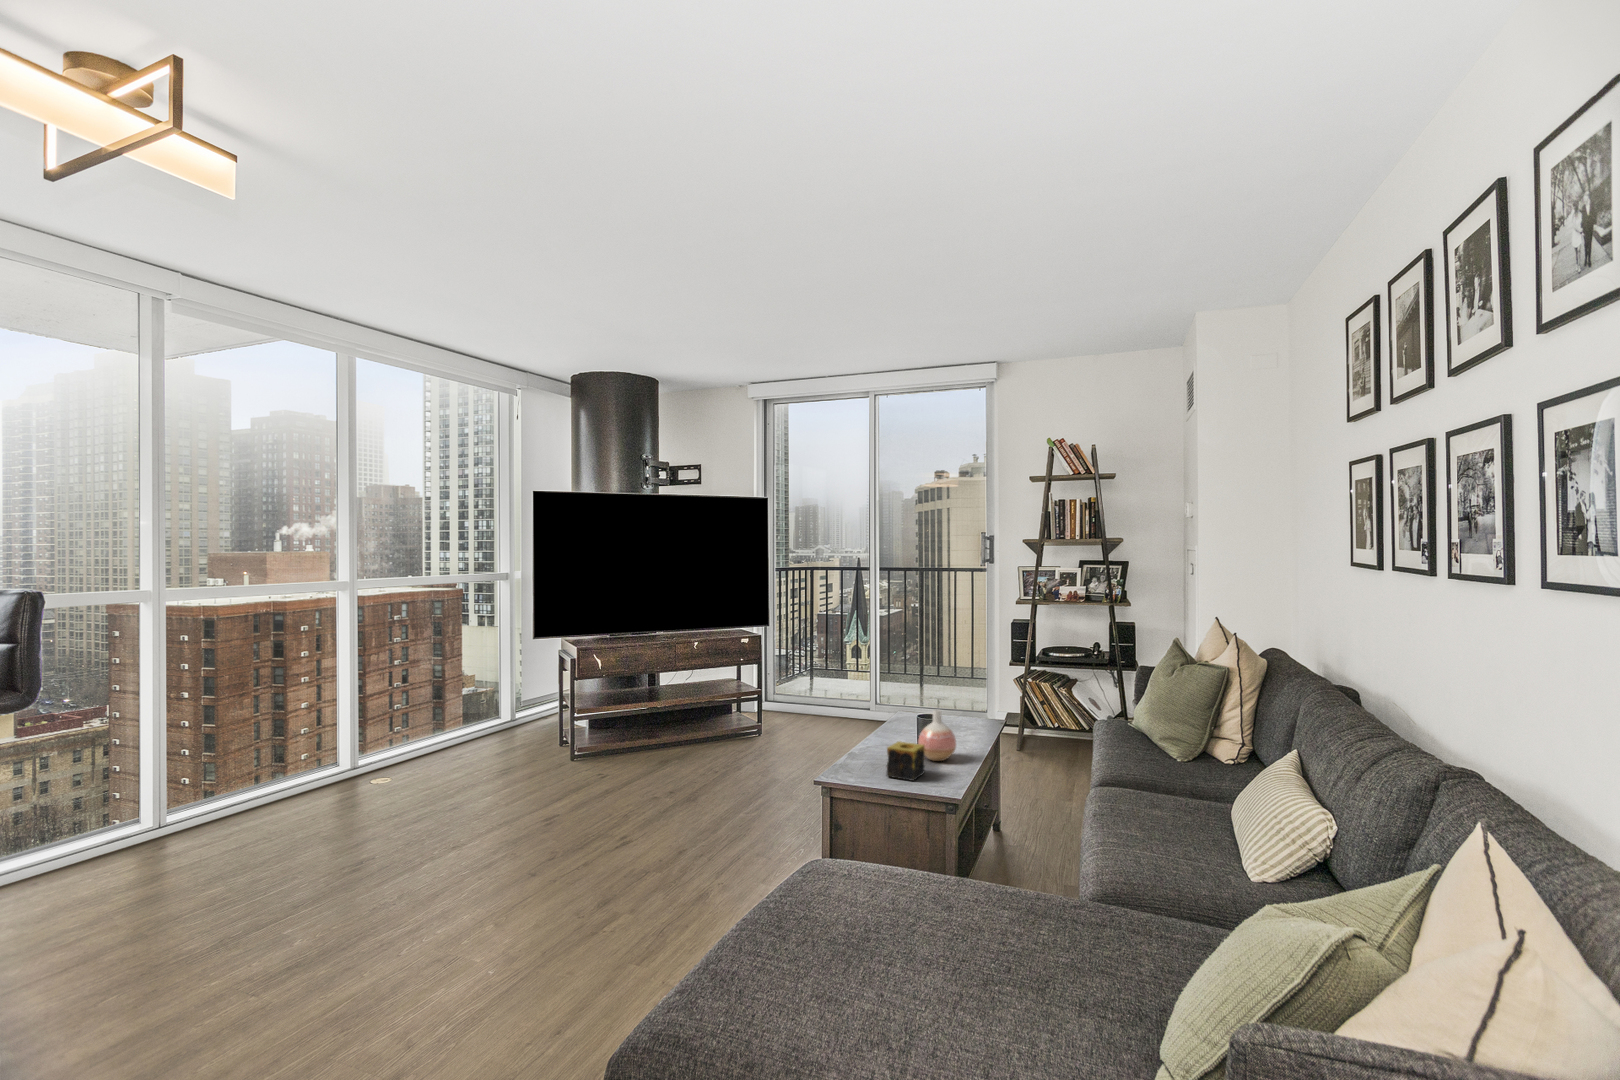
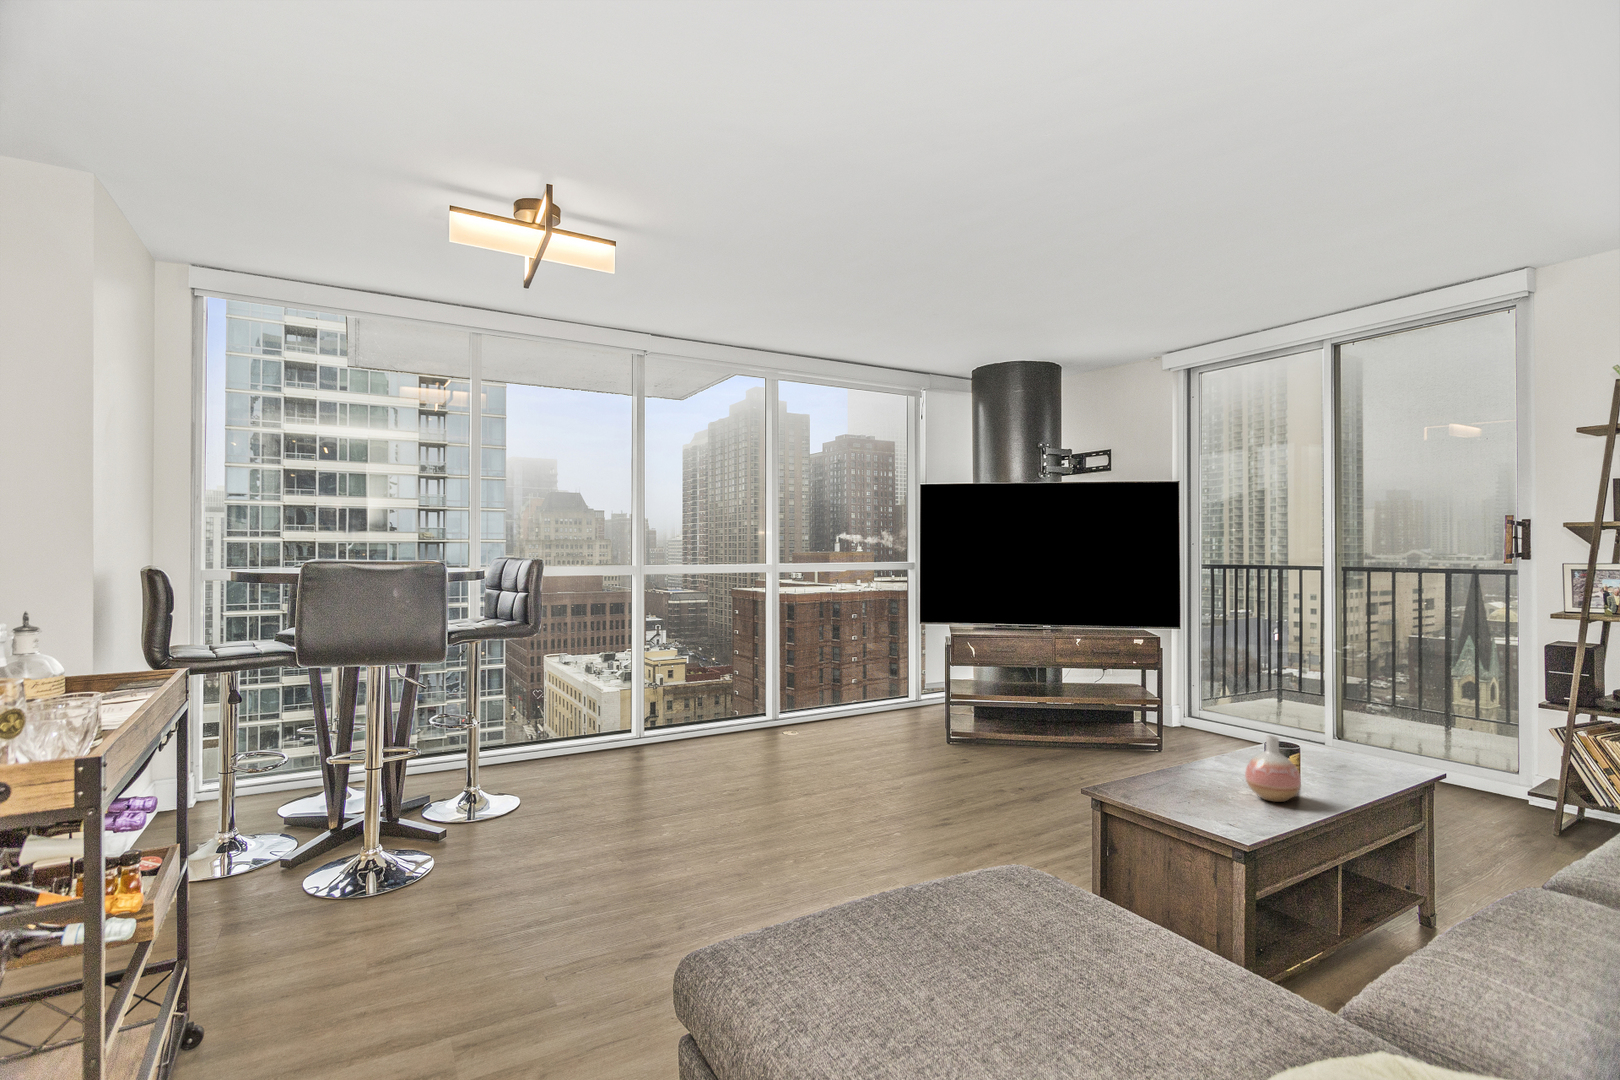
candle: present [886,742,925,781] -> none [1179,766,1235,815]

